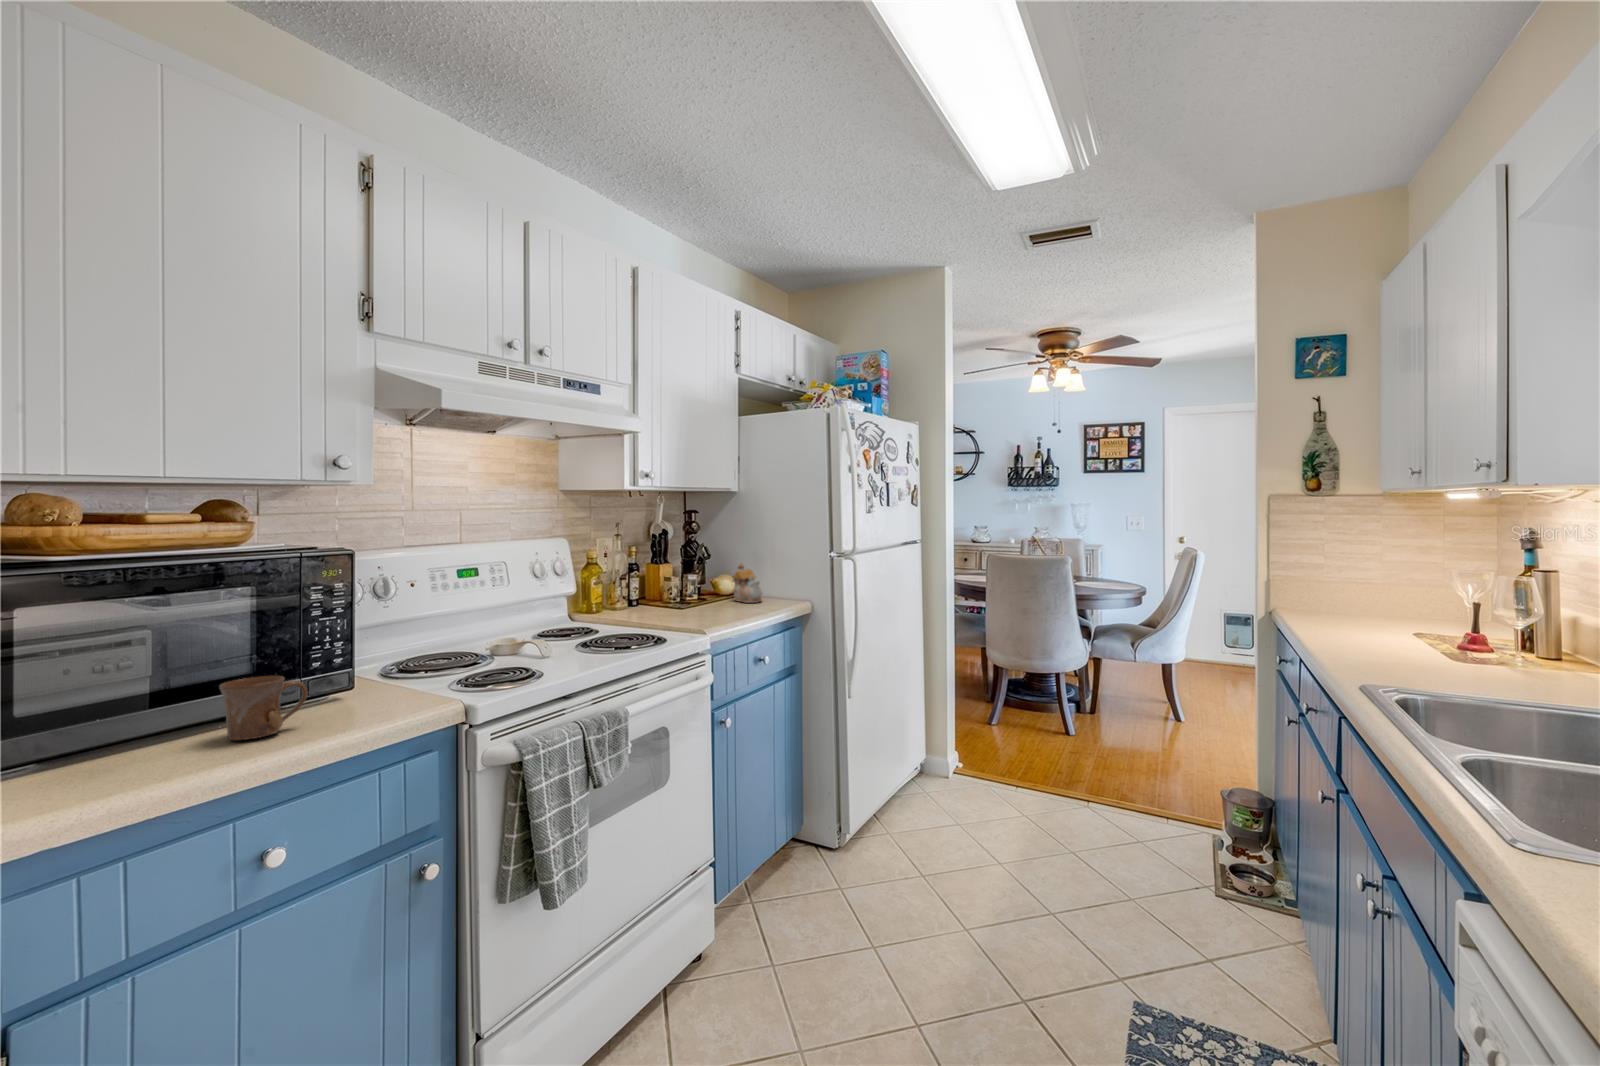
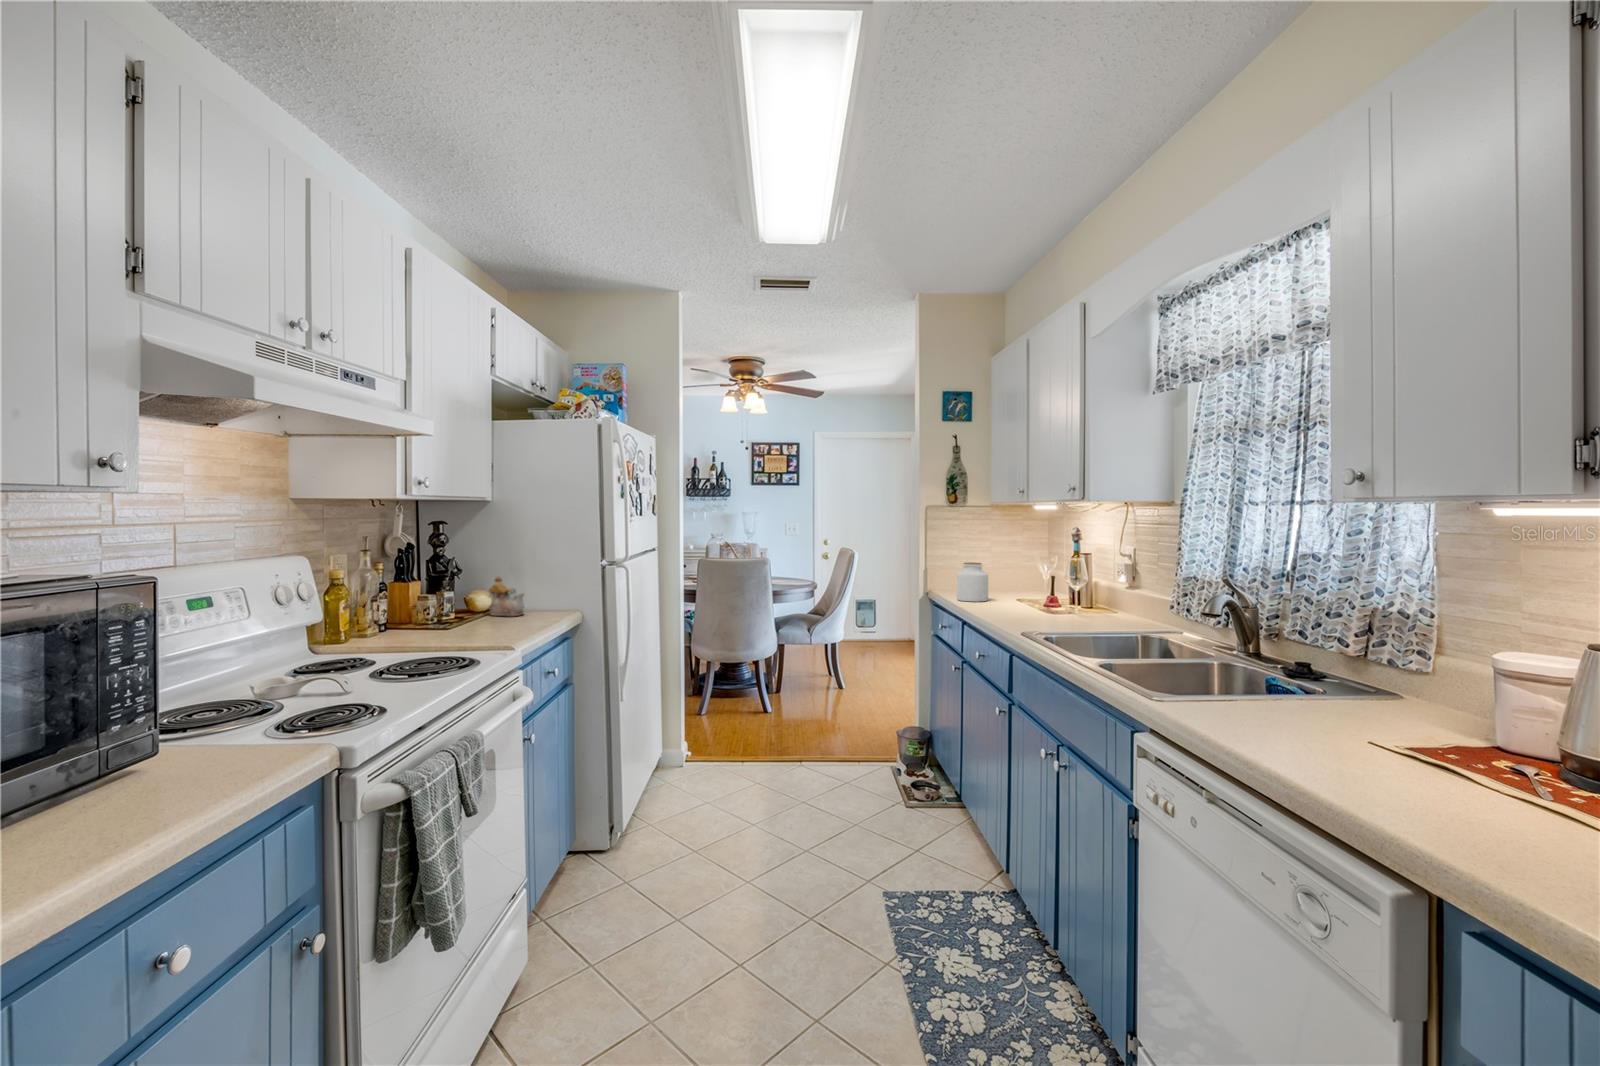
jar: none [1312,570,1368,627] -> present [957,562,988,602]
mug: present [219,676,308,740] -> none [66,733,179,818]

